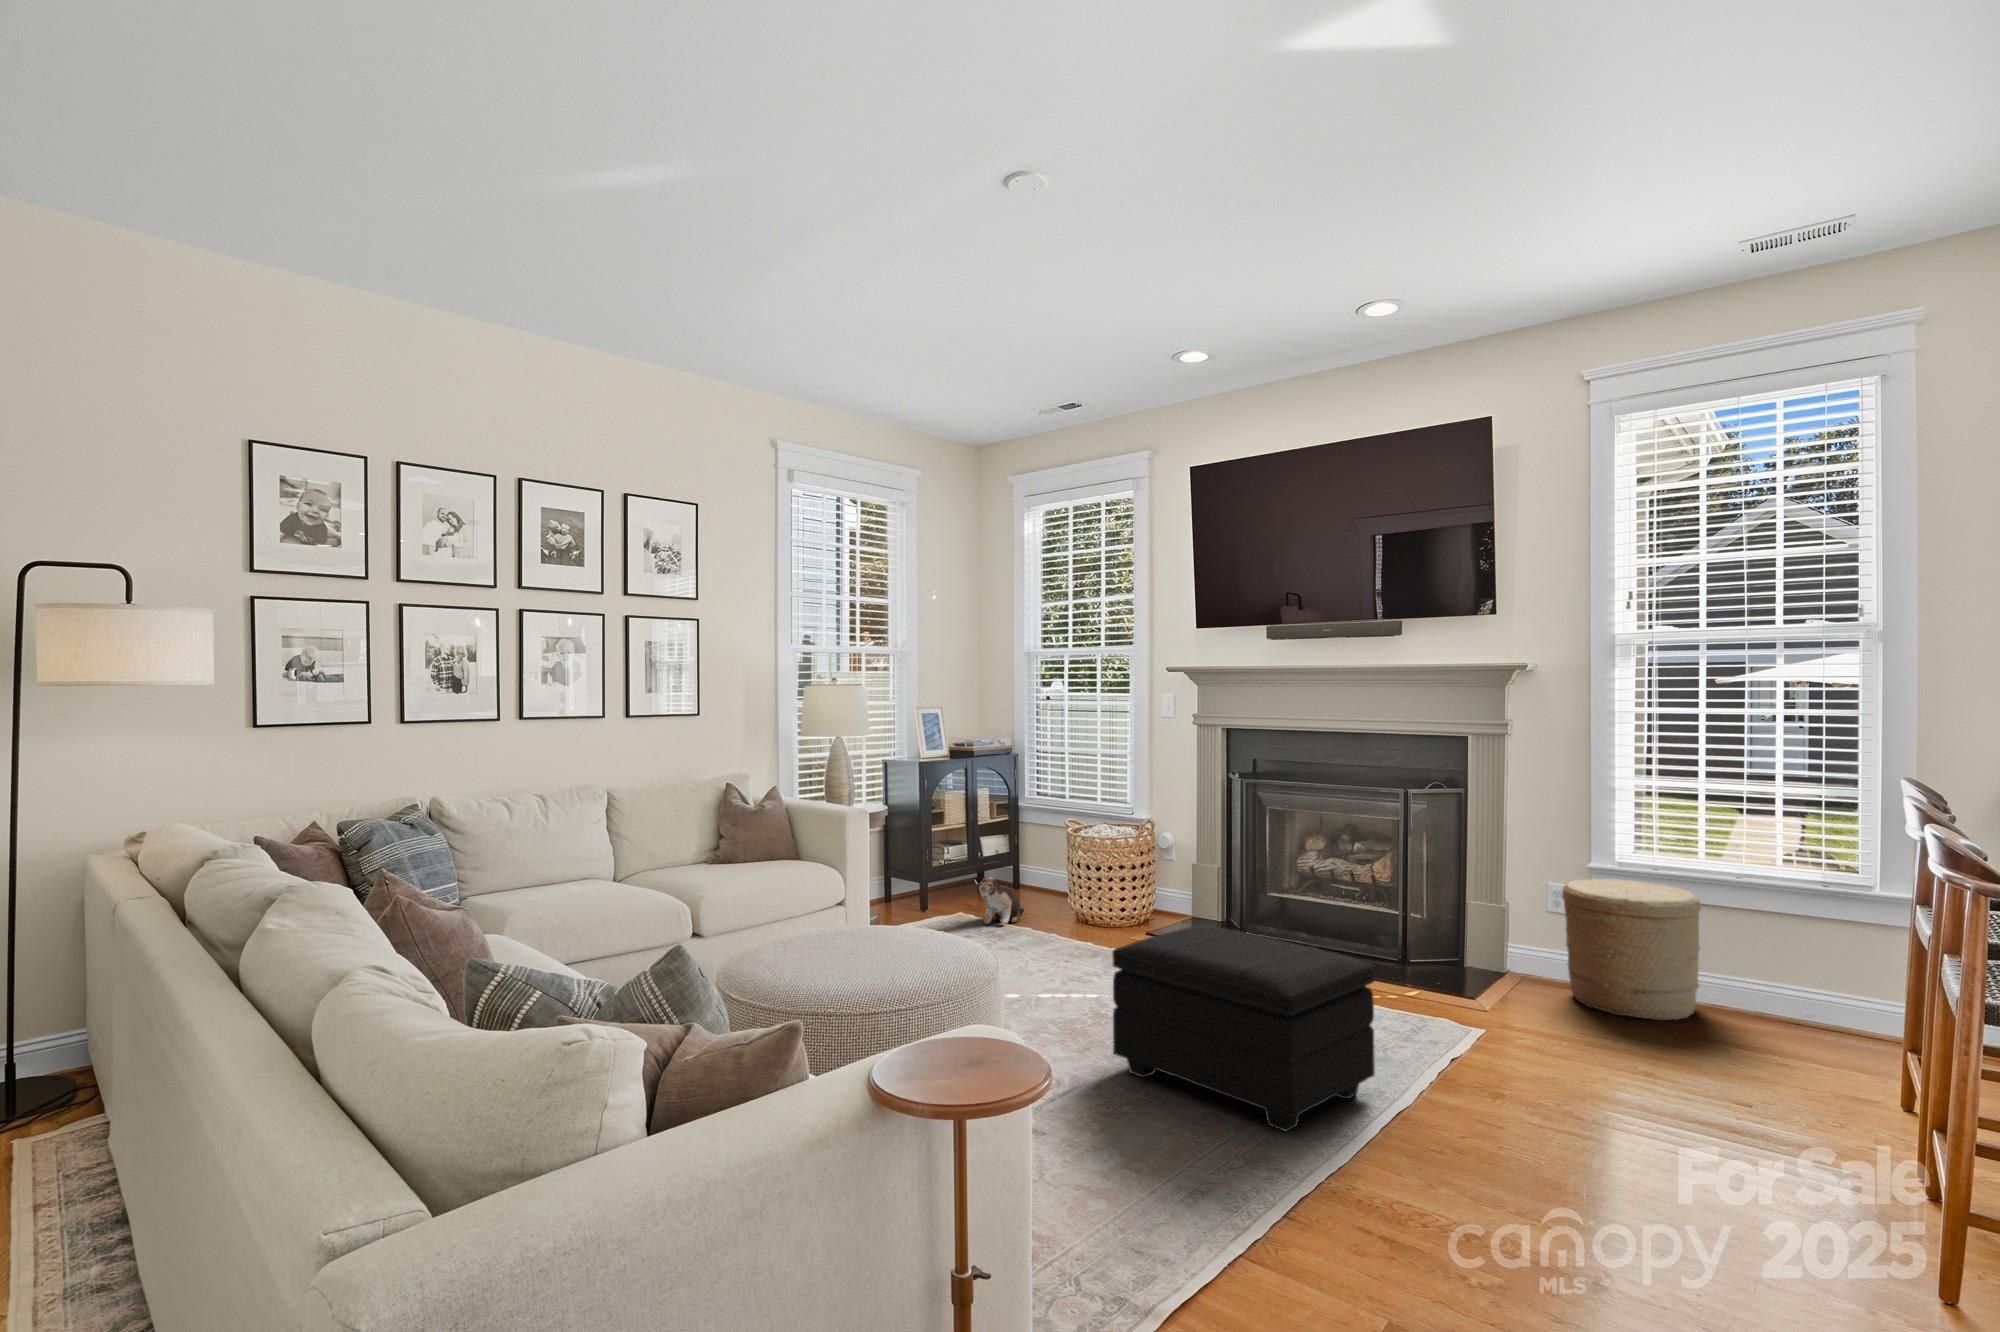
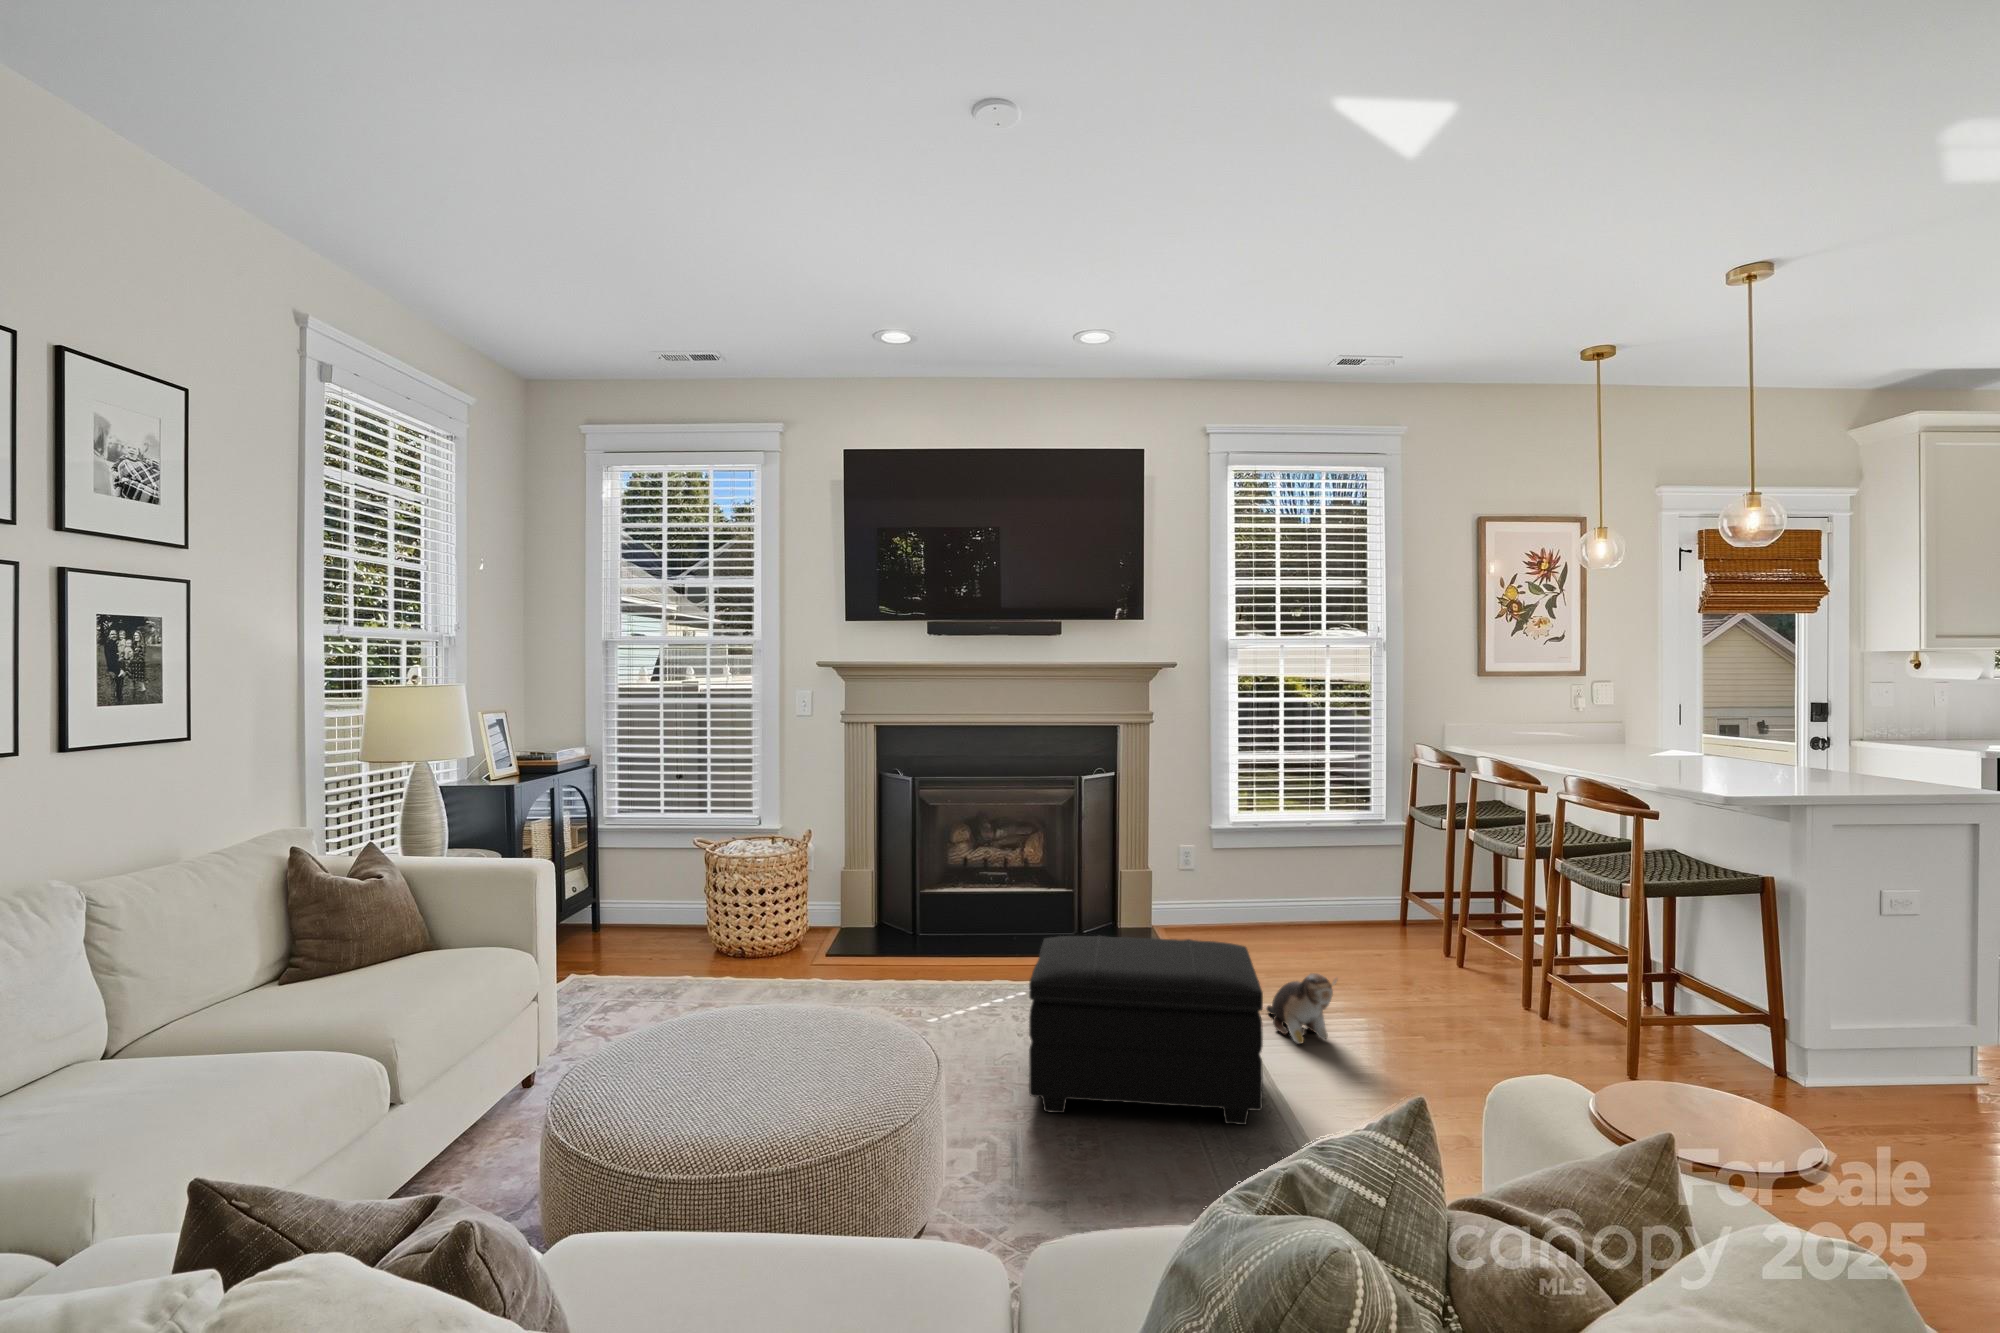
plush toy: present [974,876,1024,925] -> present [1267,973,1338,1044]
woven basket: present [1562,879,1700,1020] -> none [1207,839,1307,951]

